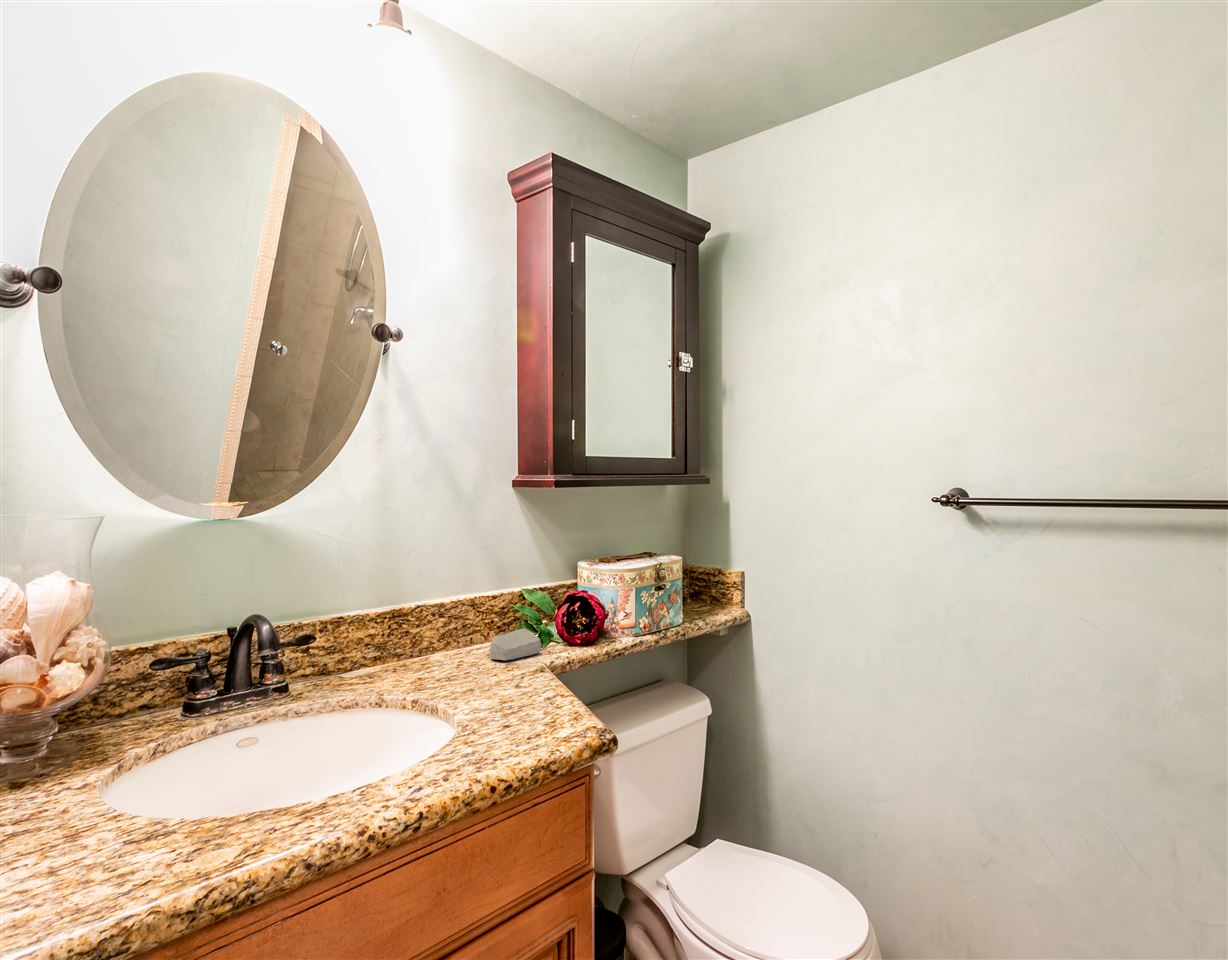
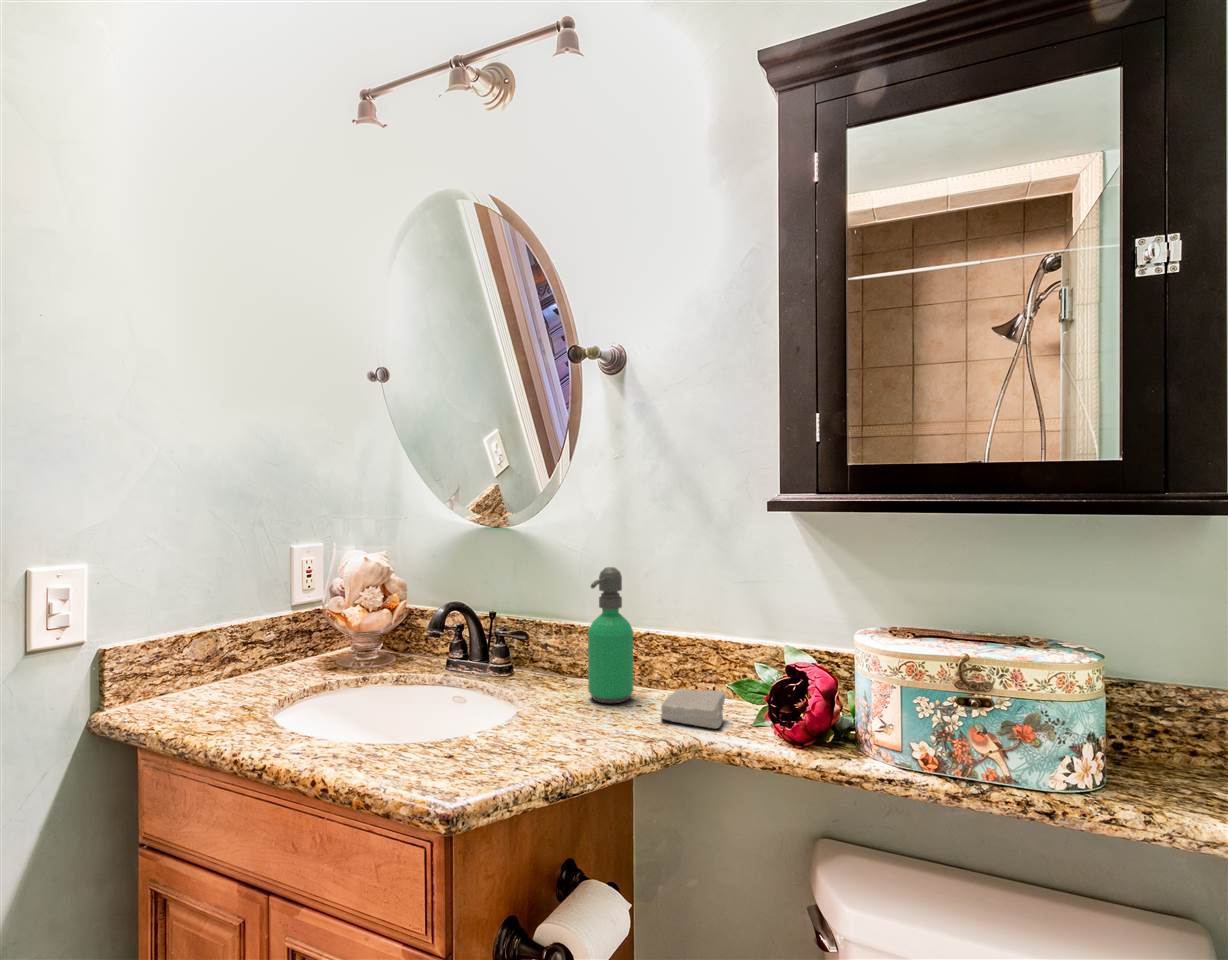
soap dispenser: none [407,549,450,673] -> present [588,567,633,703]

